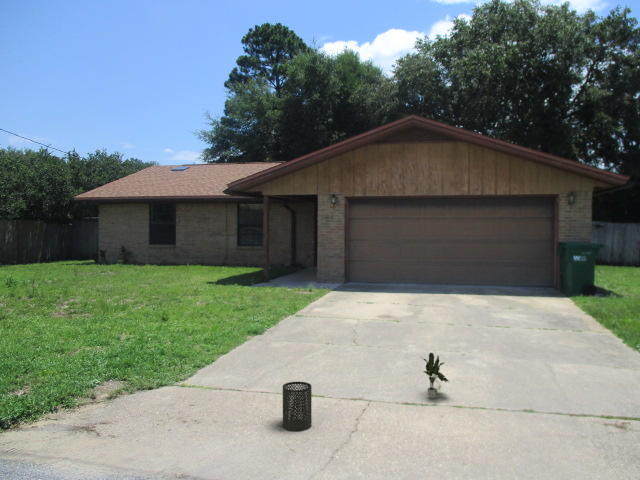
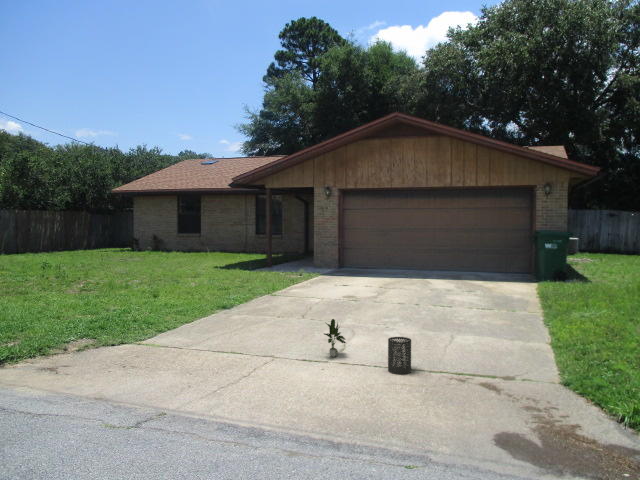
trash can: present [283,382,312,431] -> present [388,337,411,374]

